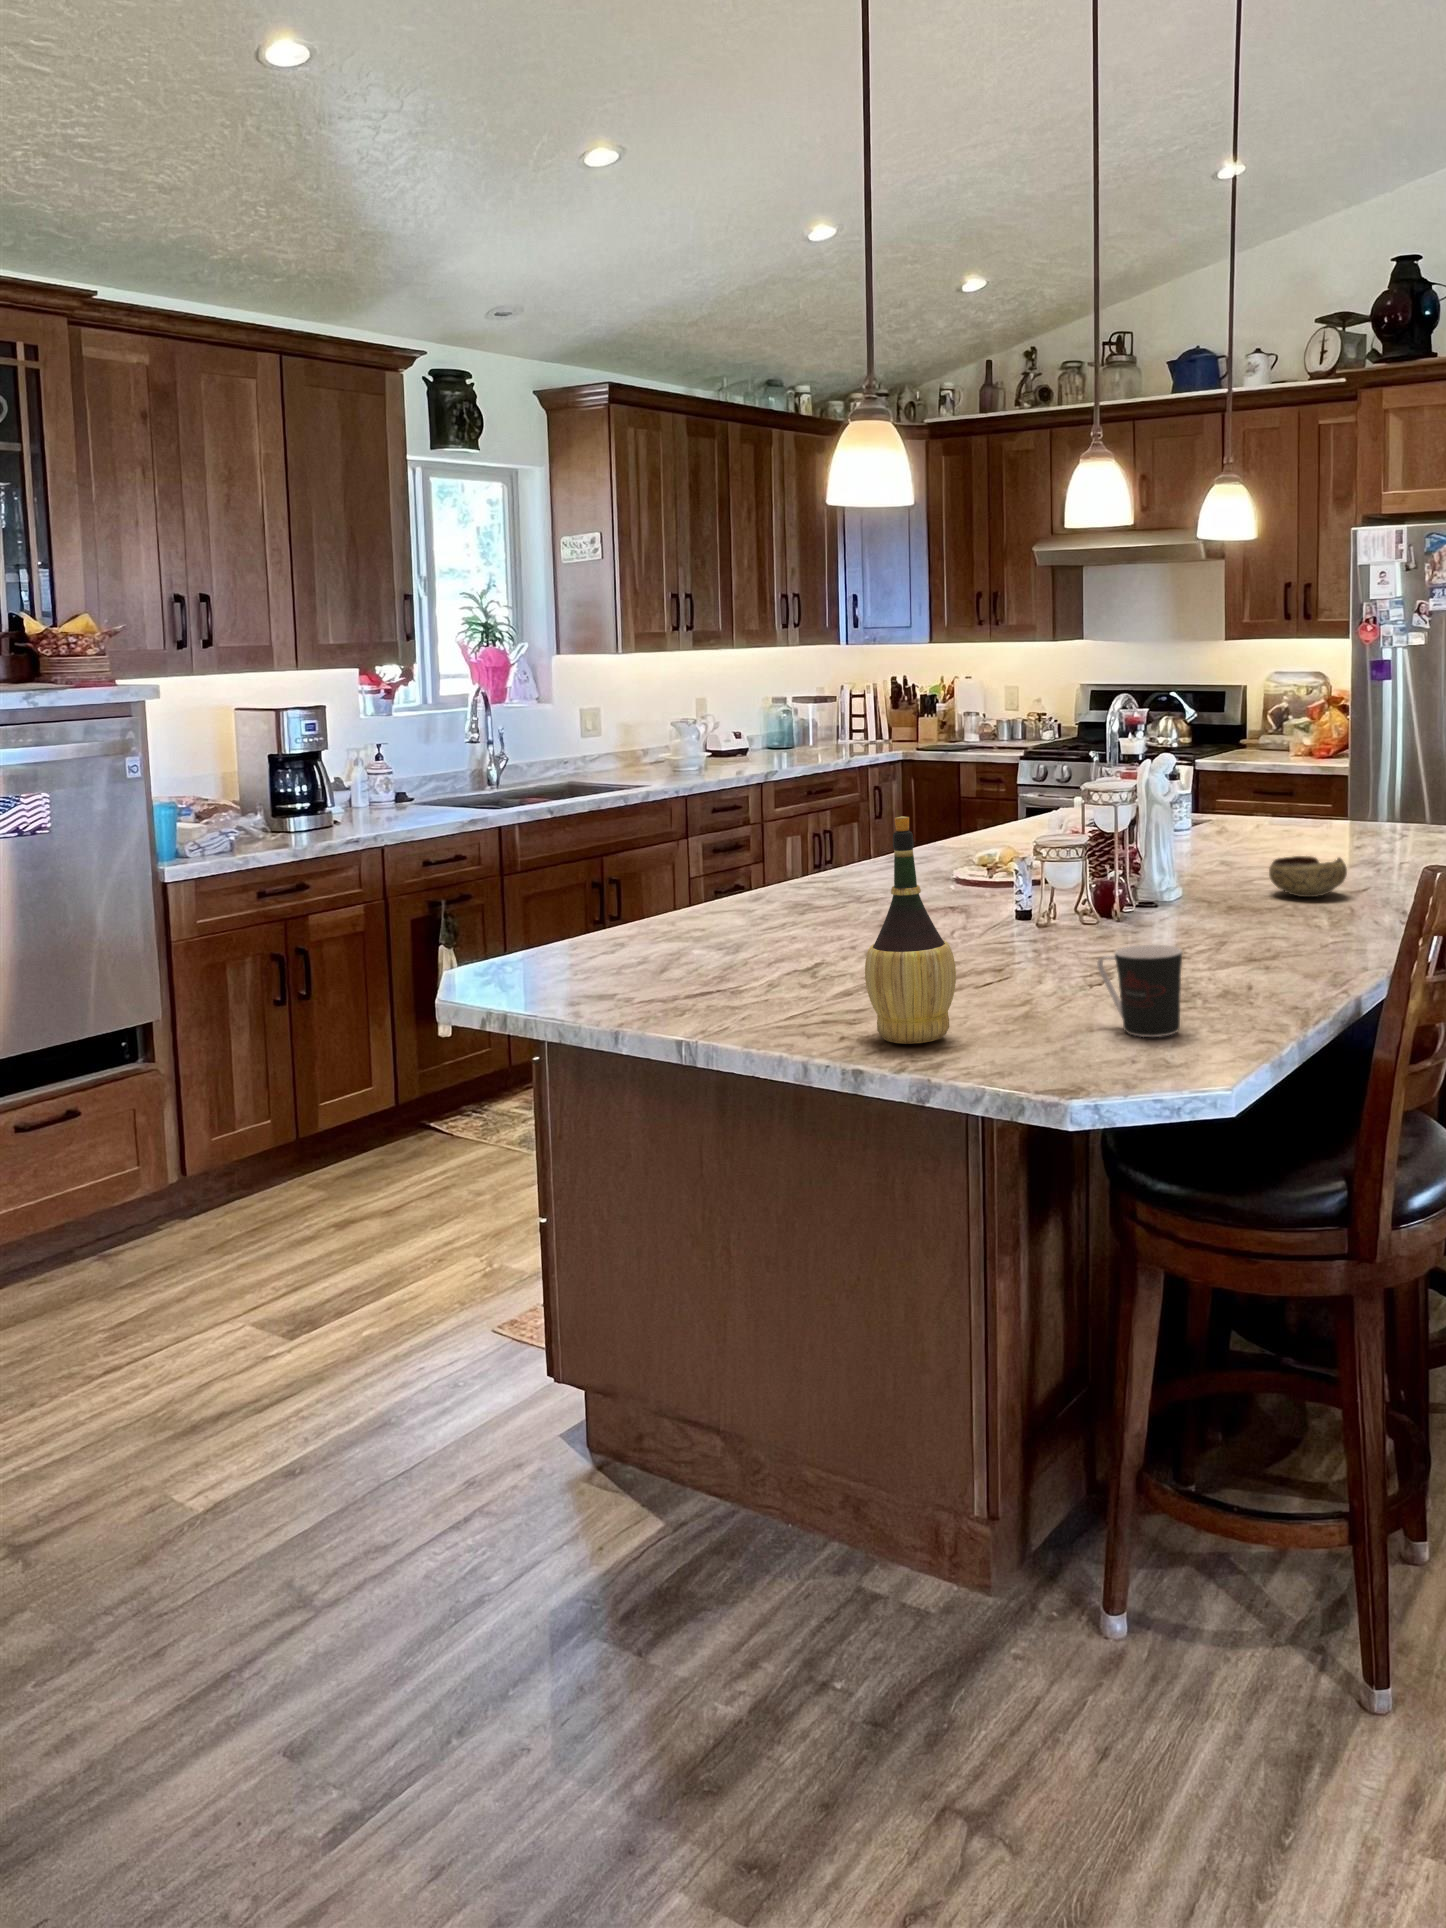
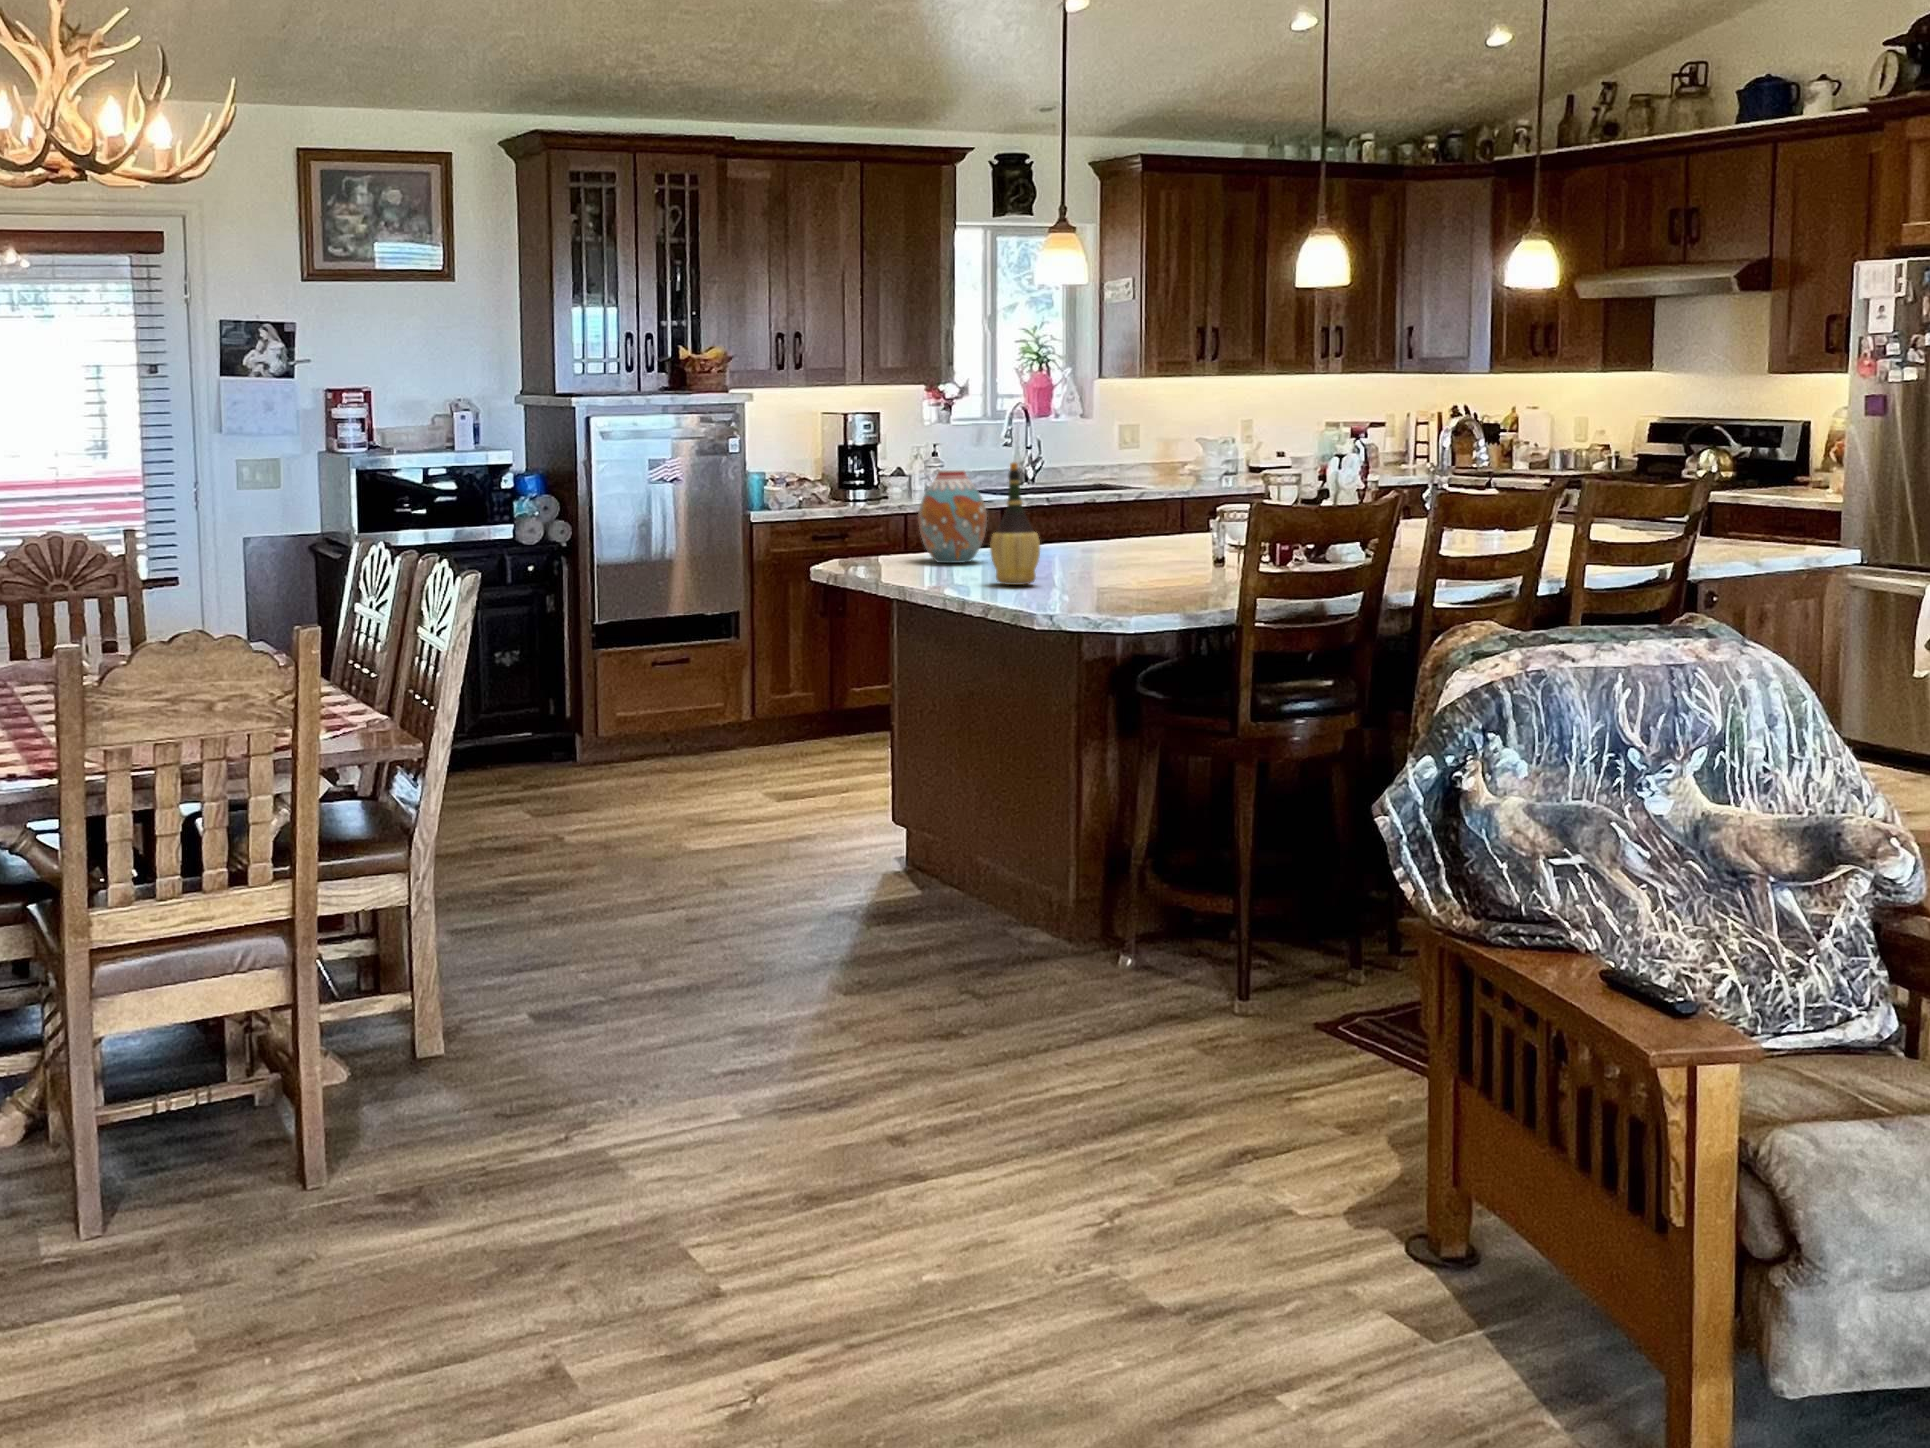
vase: none [627,818,746,985] -> present [918,470,987,563]
bowl: present [1269,856,1347,897] -> none [1427,536,1489,565]
coffee cup: present [1097,945,1182,1037] -> none [1127,545,1167,594]

